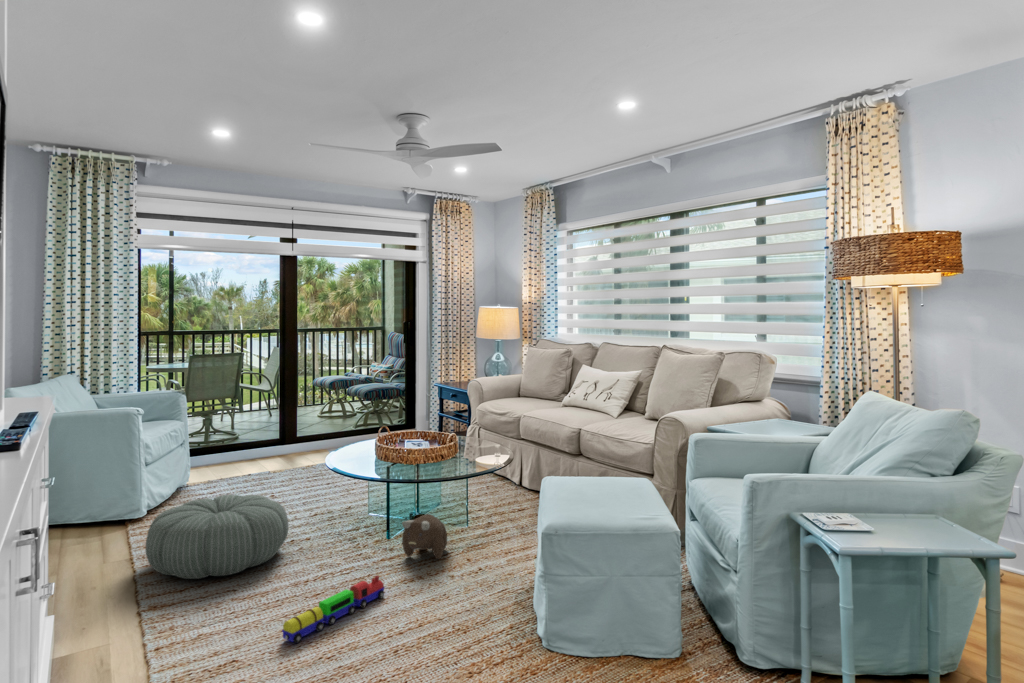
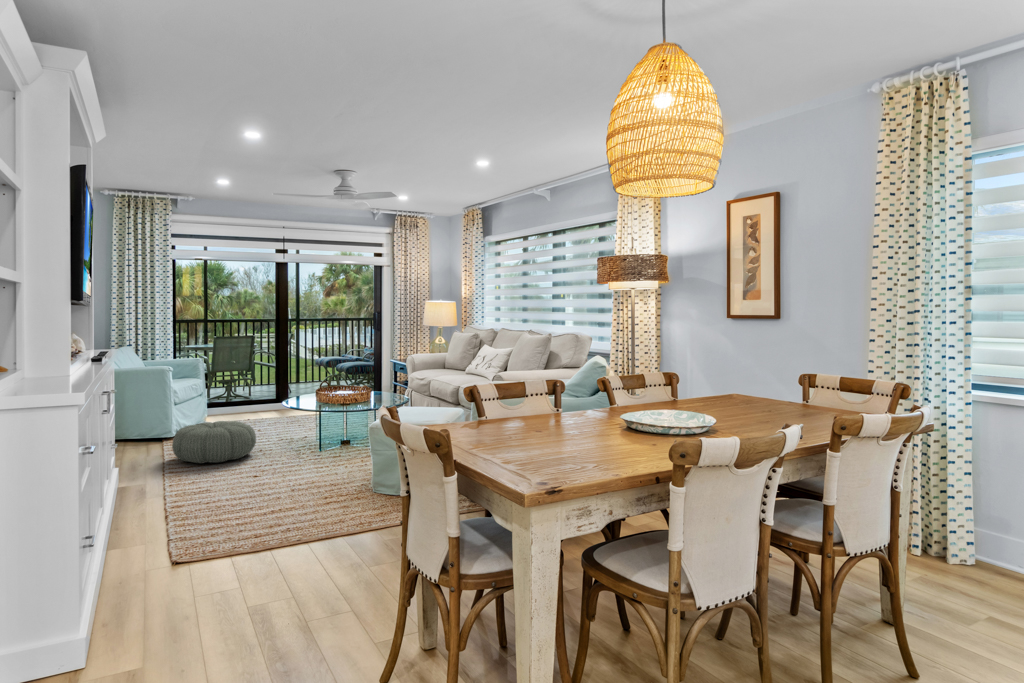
plush toy: present [402,514,447,559] -> none [317,435,349,460]
toy train: present [282,576,384,643] -> none [237,462,299,486]

